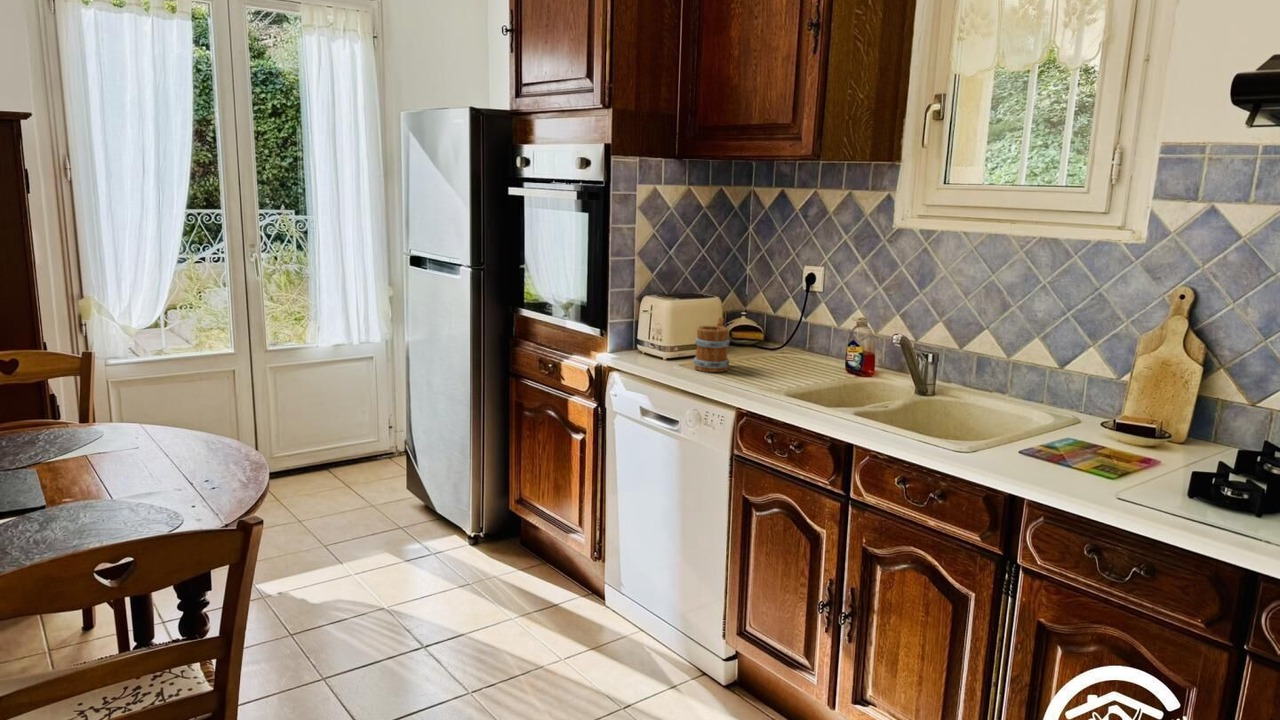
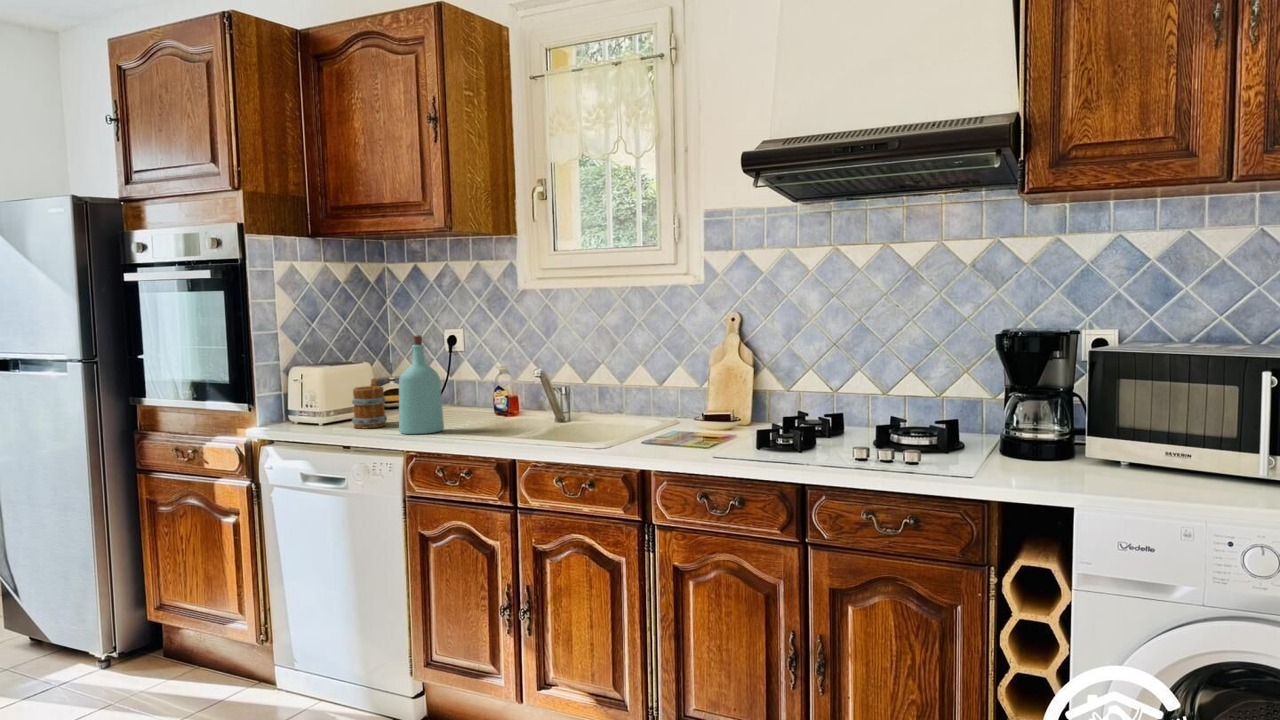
bottle: none [737,280,787,390] -> present [399,336,444,434]

